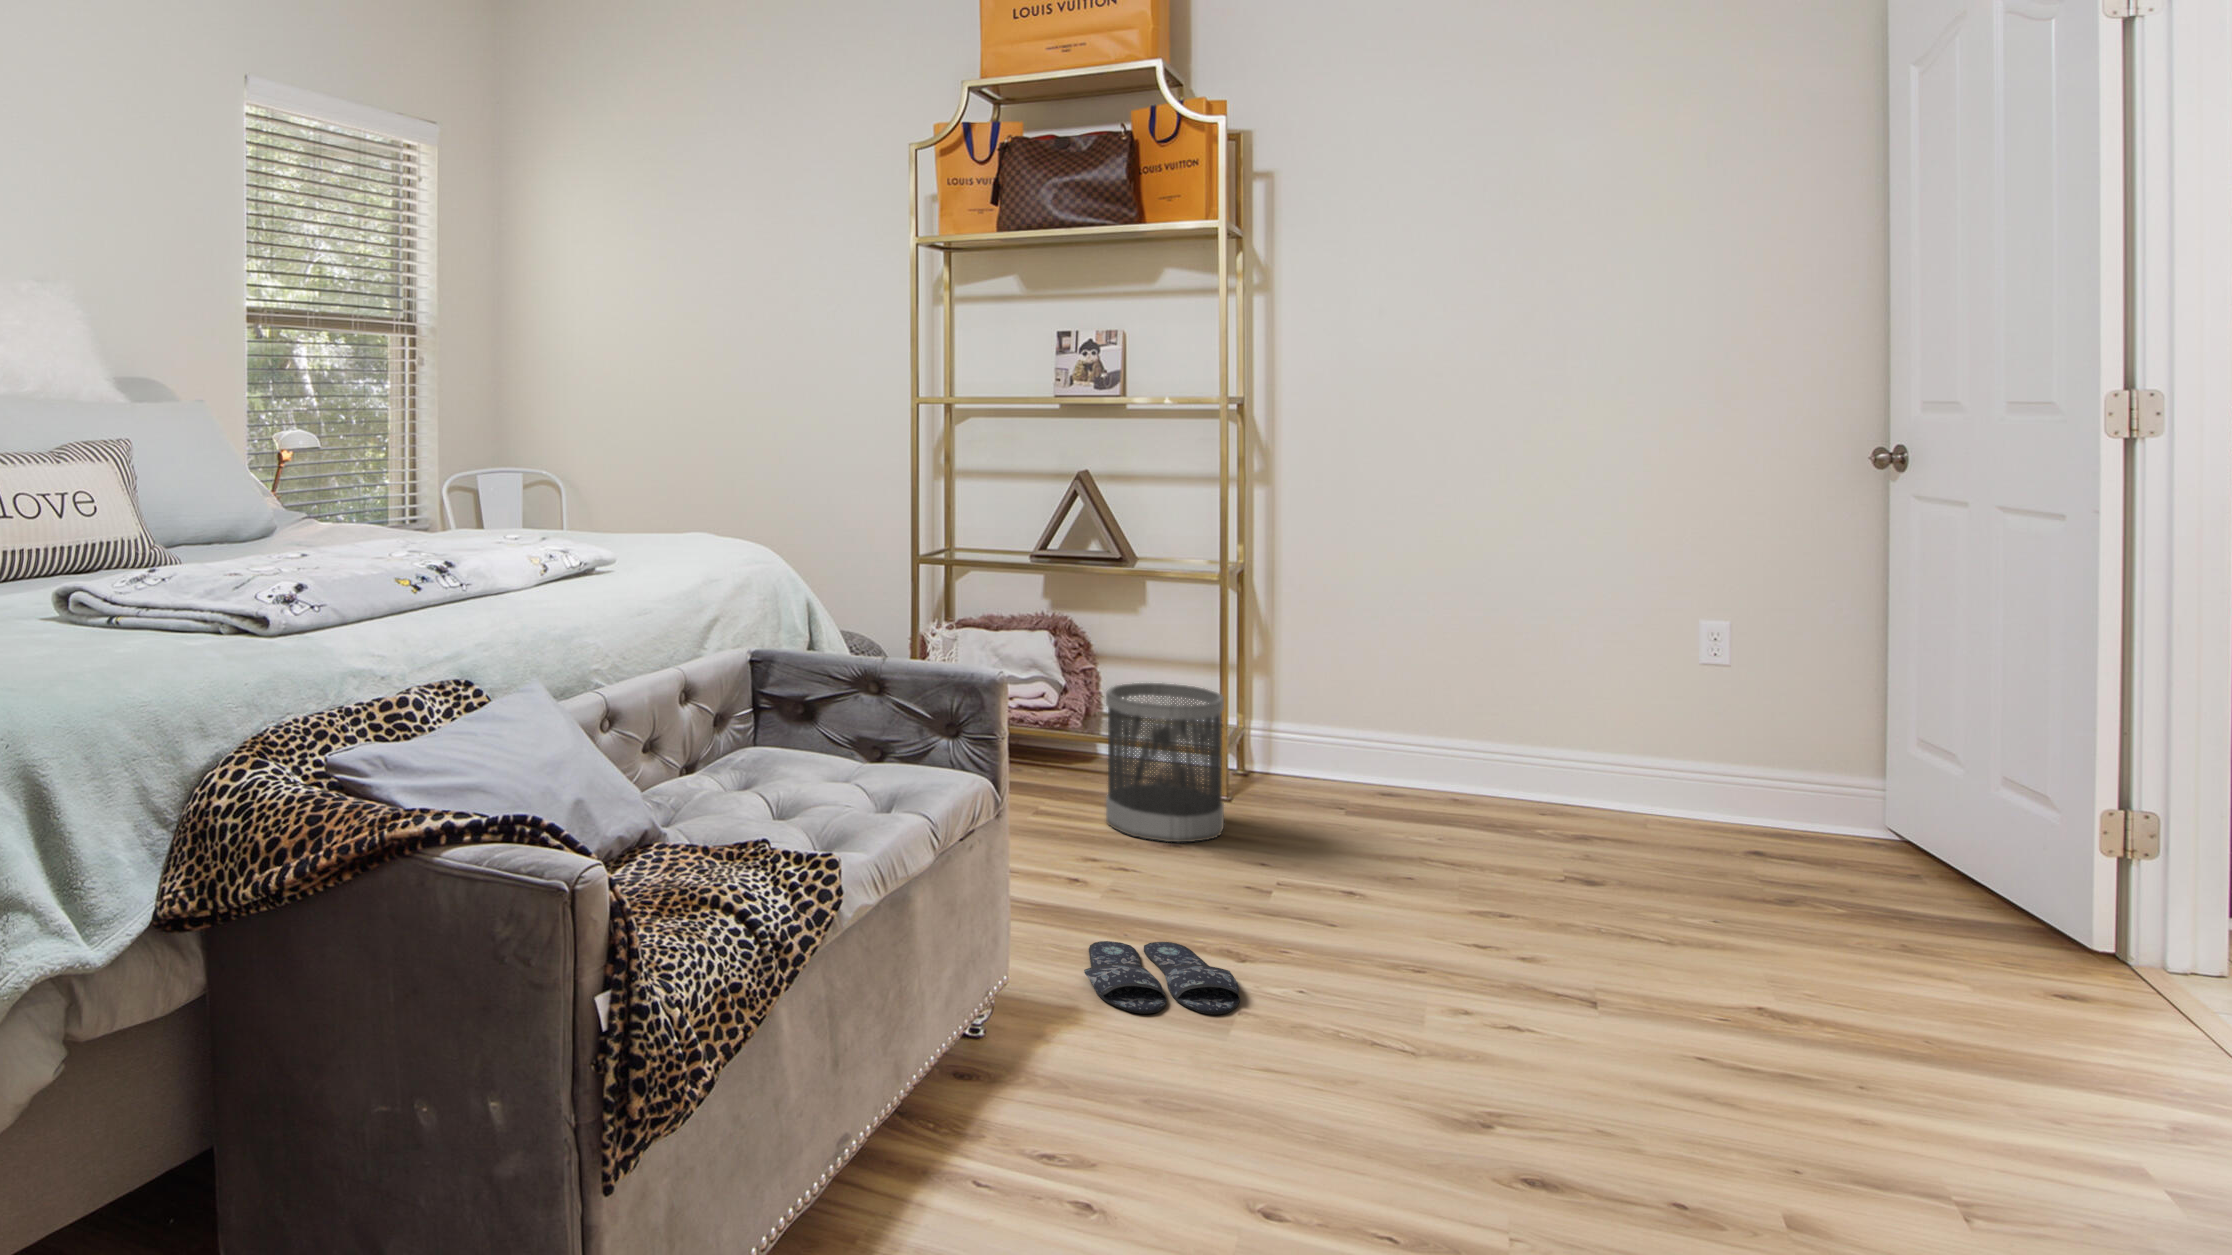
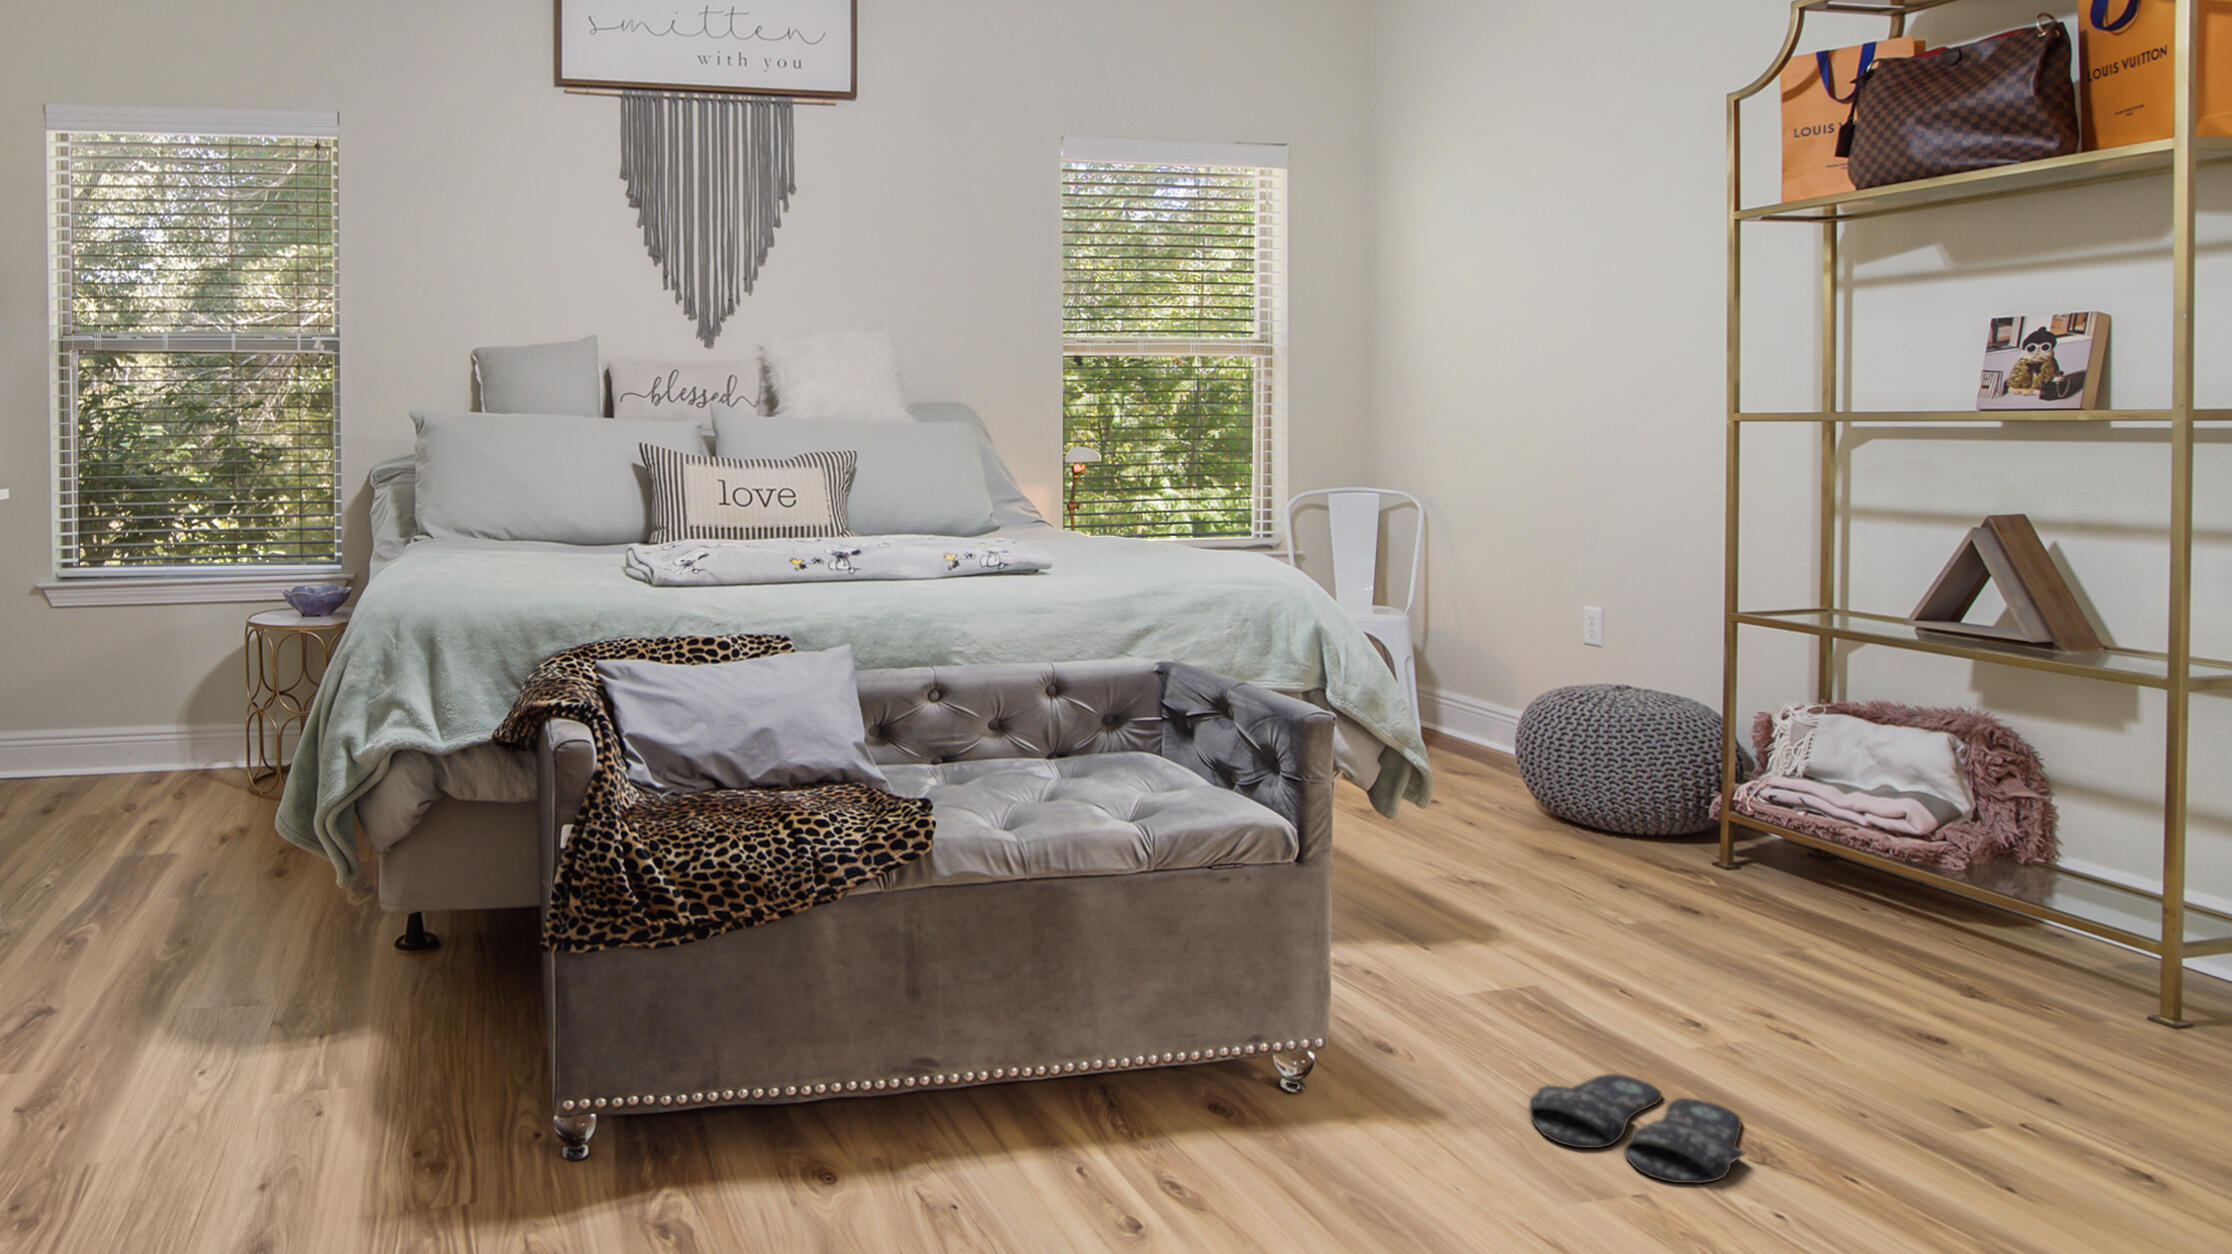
wastebasket: present [1106,683,1224,842] -> none [1885,810,2103,1053]

